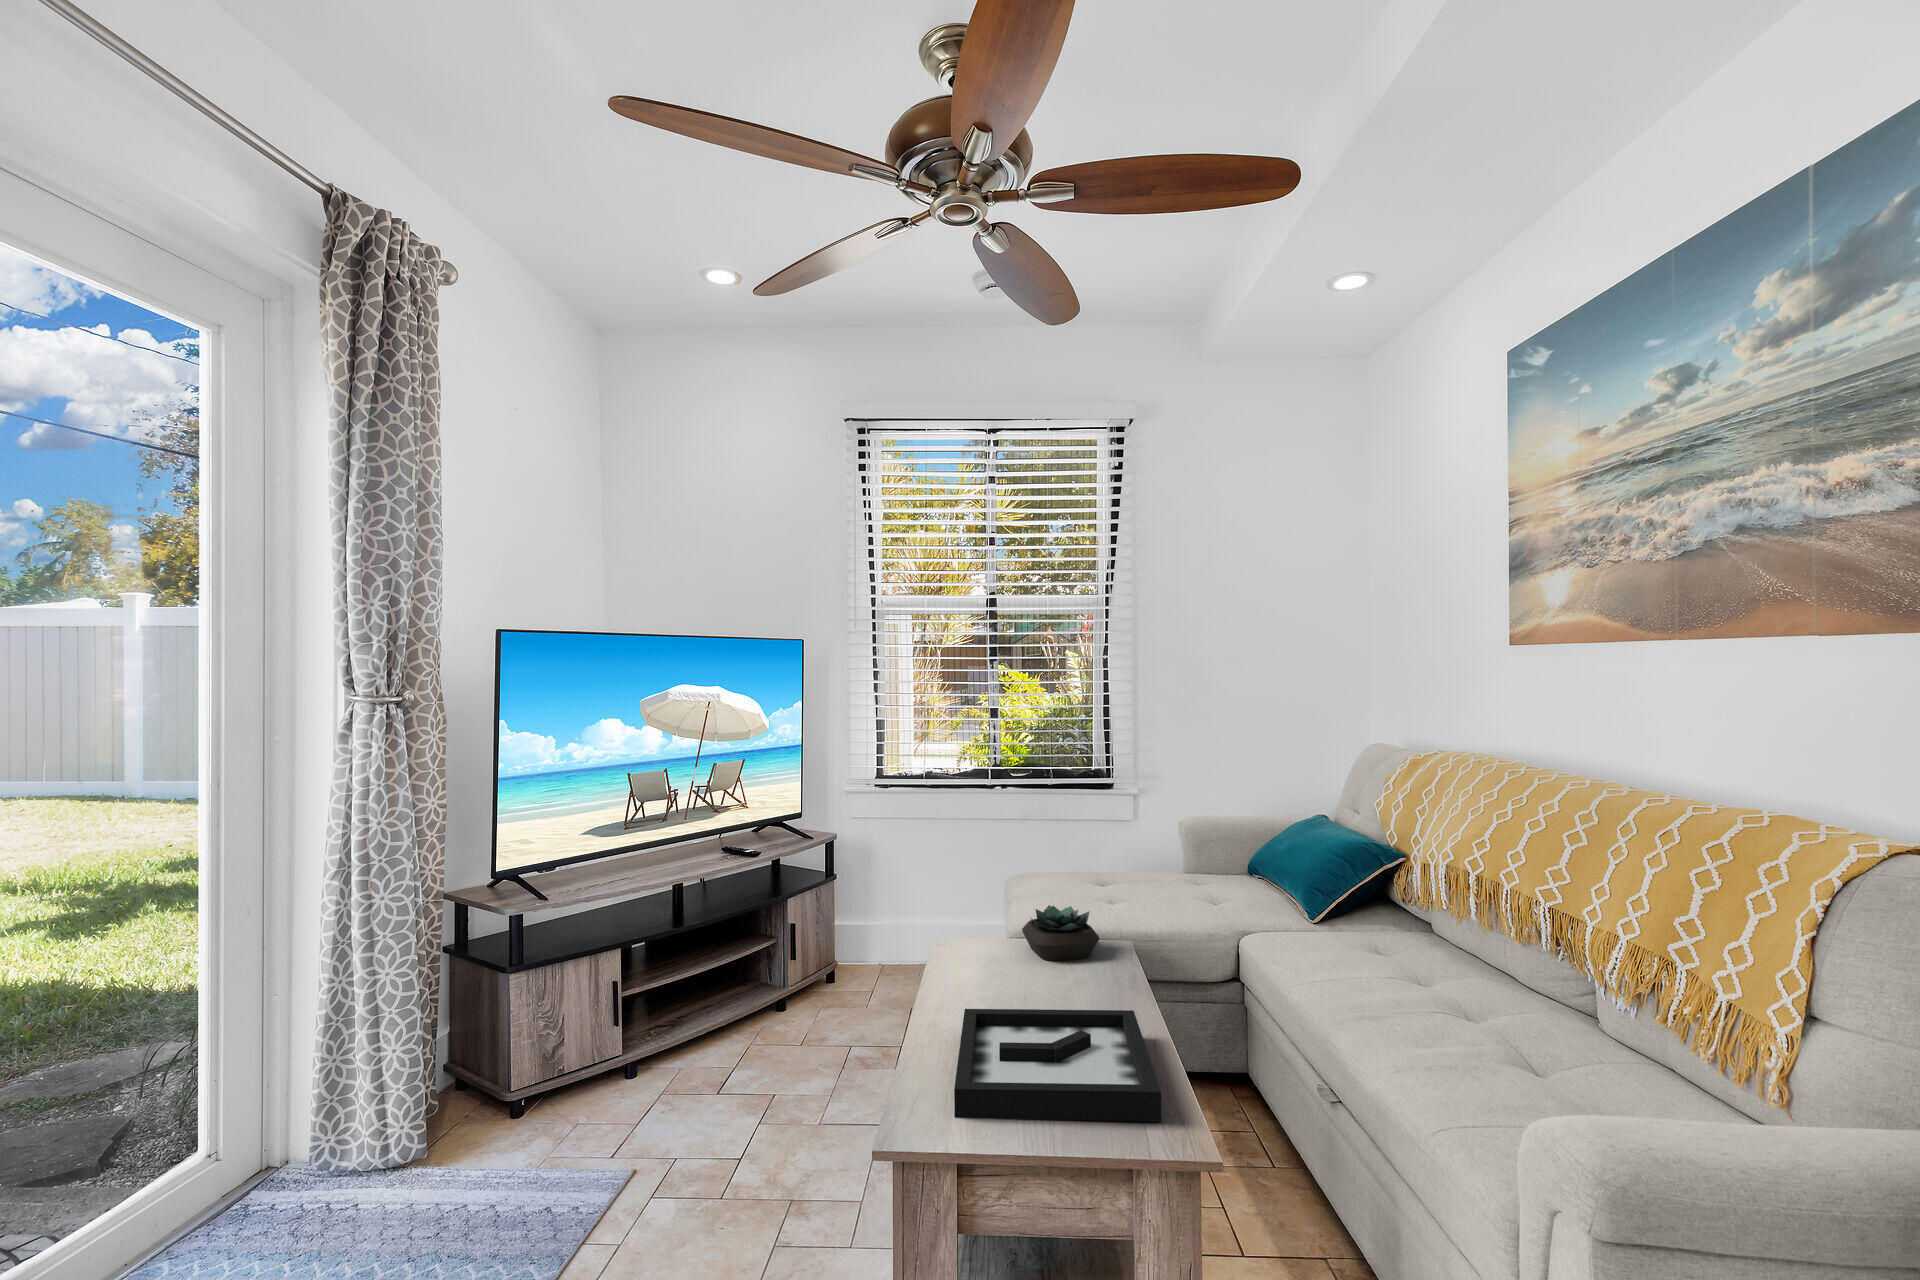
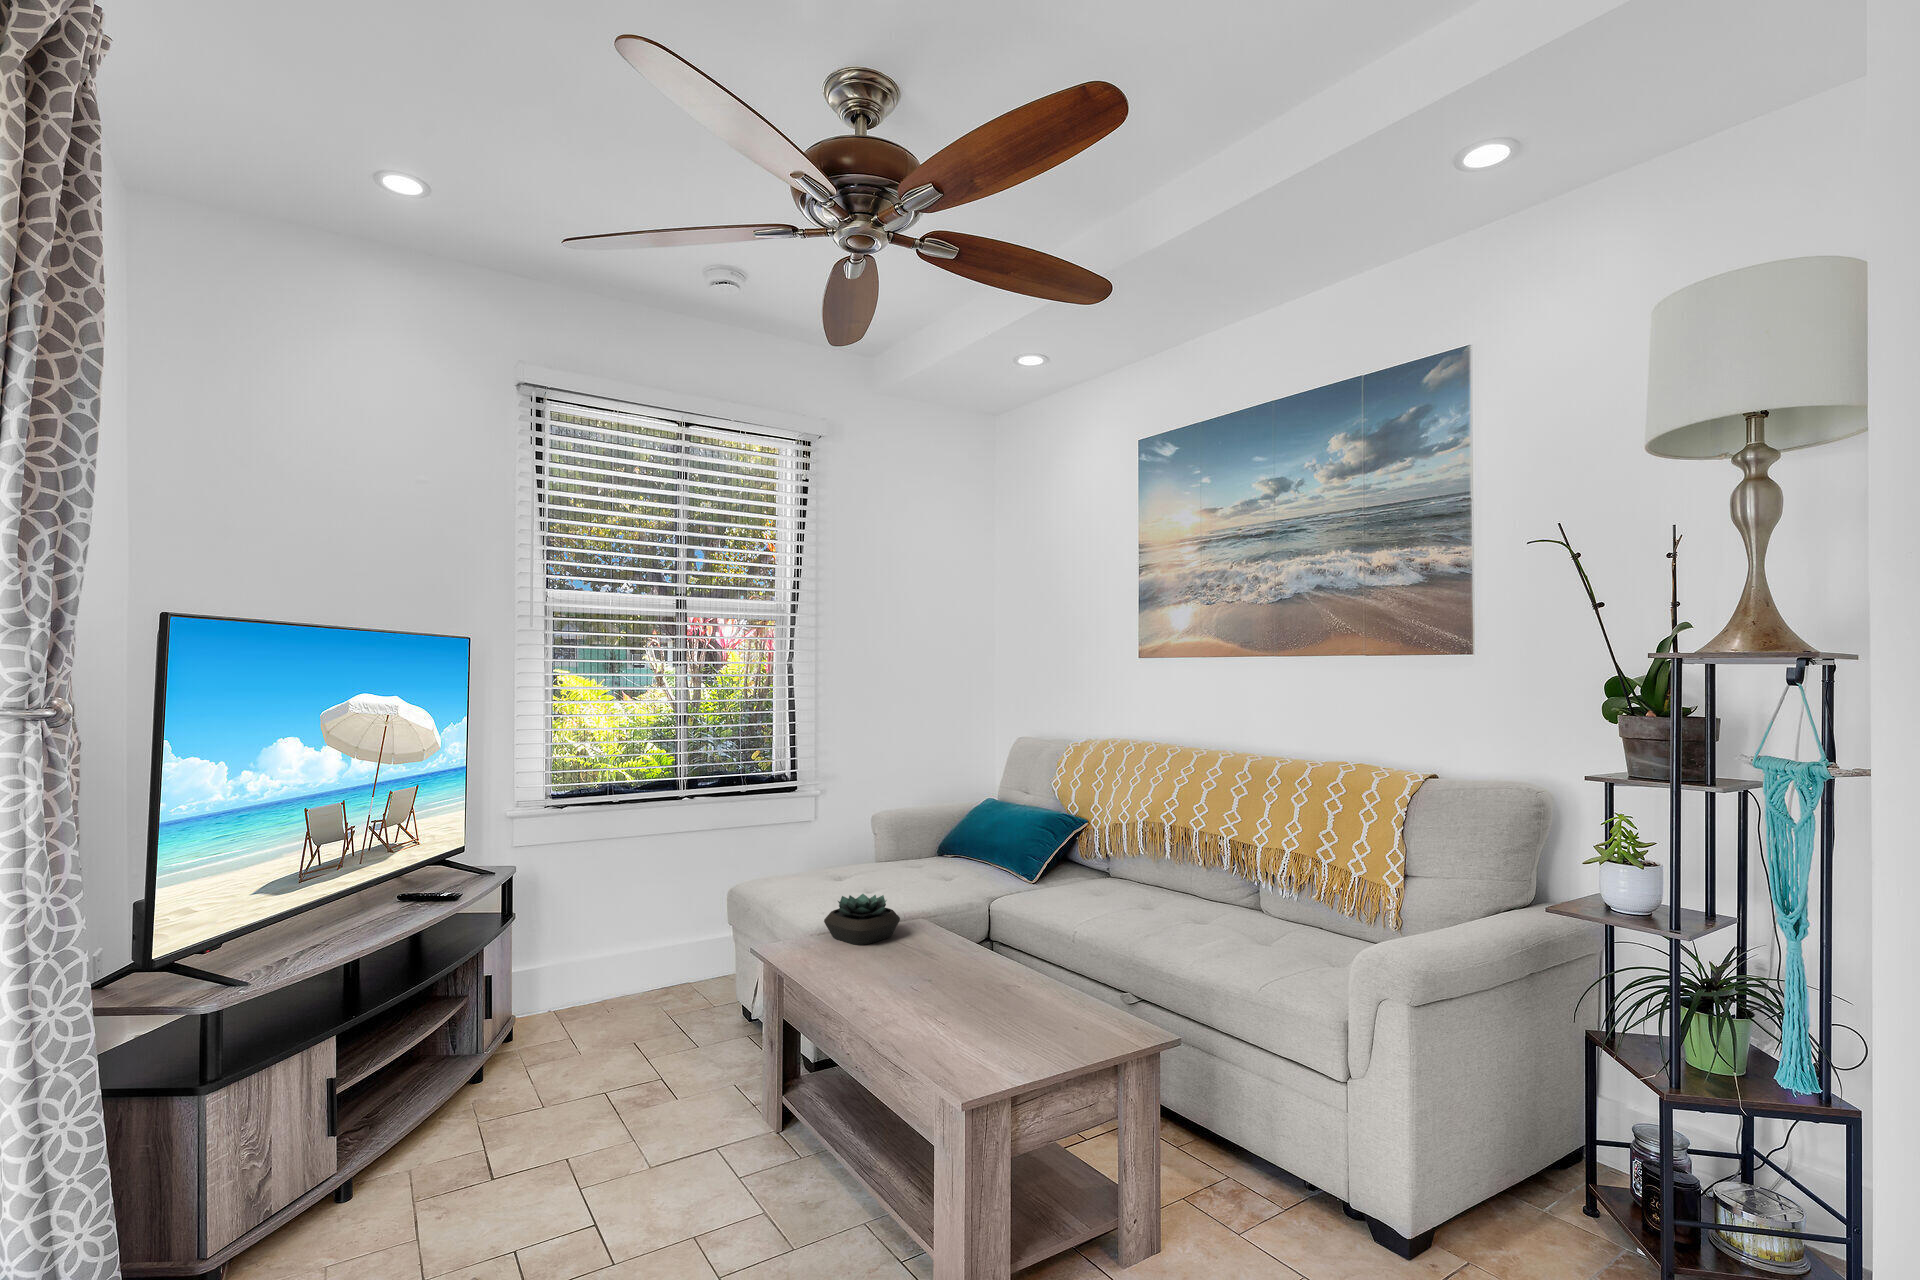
decorative tray: present [954,1009,1161,1122] -> none [879,963,1103,1075]

